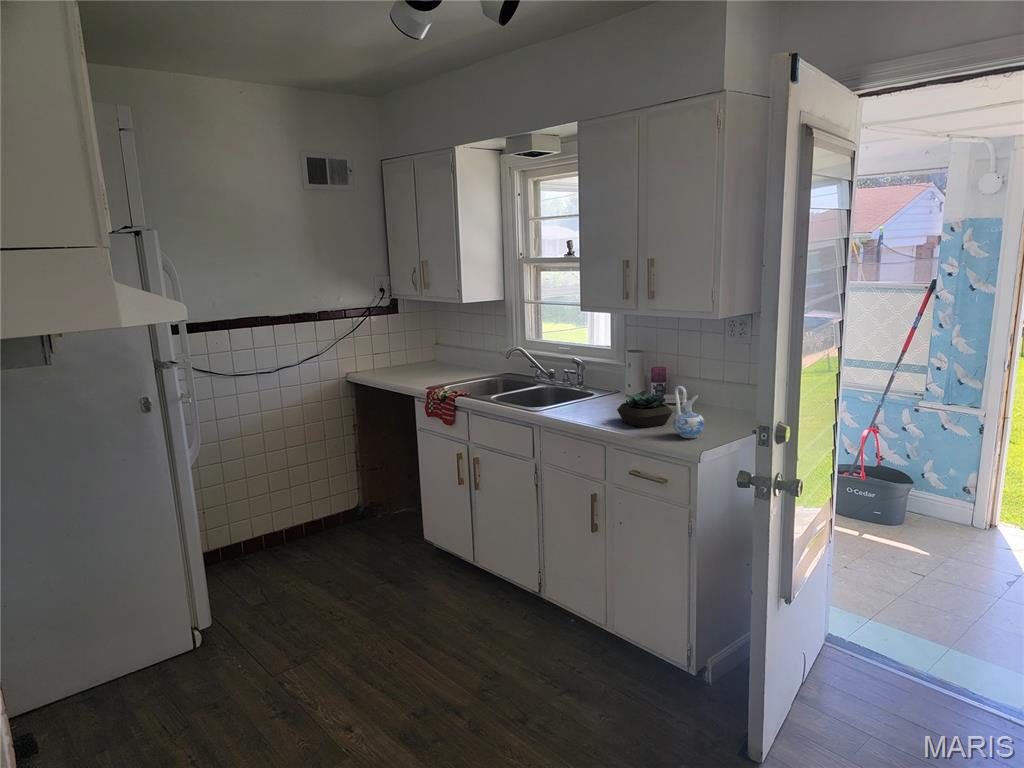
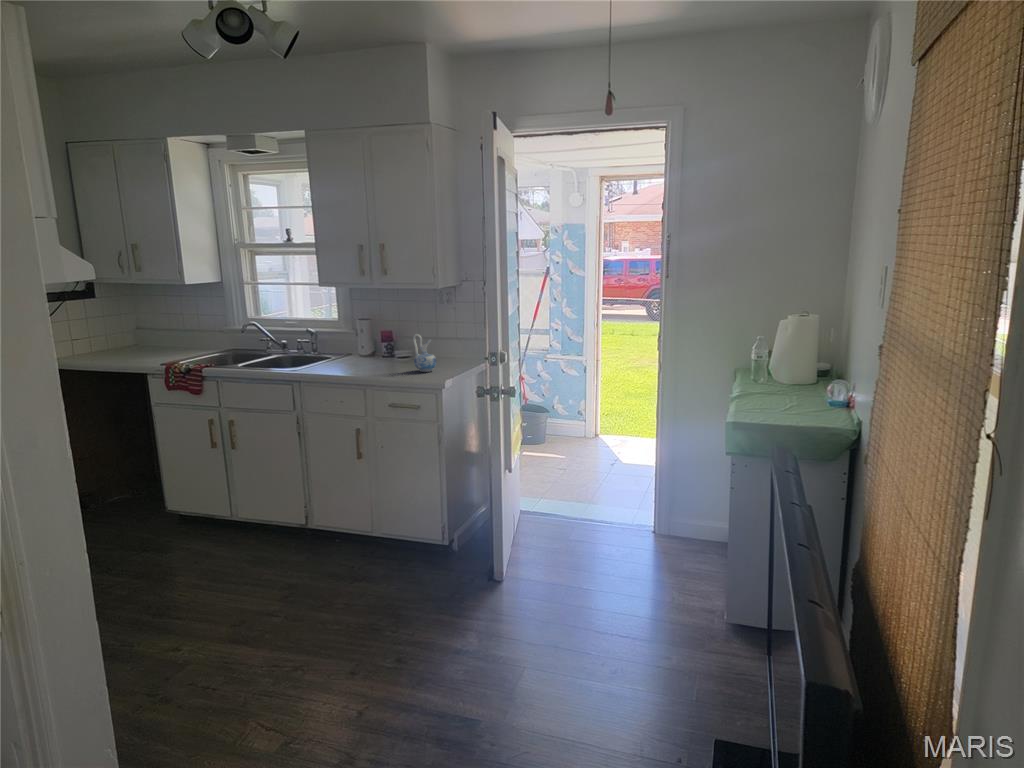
succulent plant: present [617,393,673,427] -> none [364,345,408,370]

